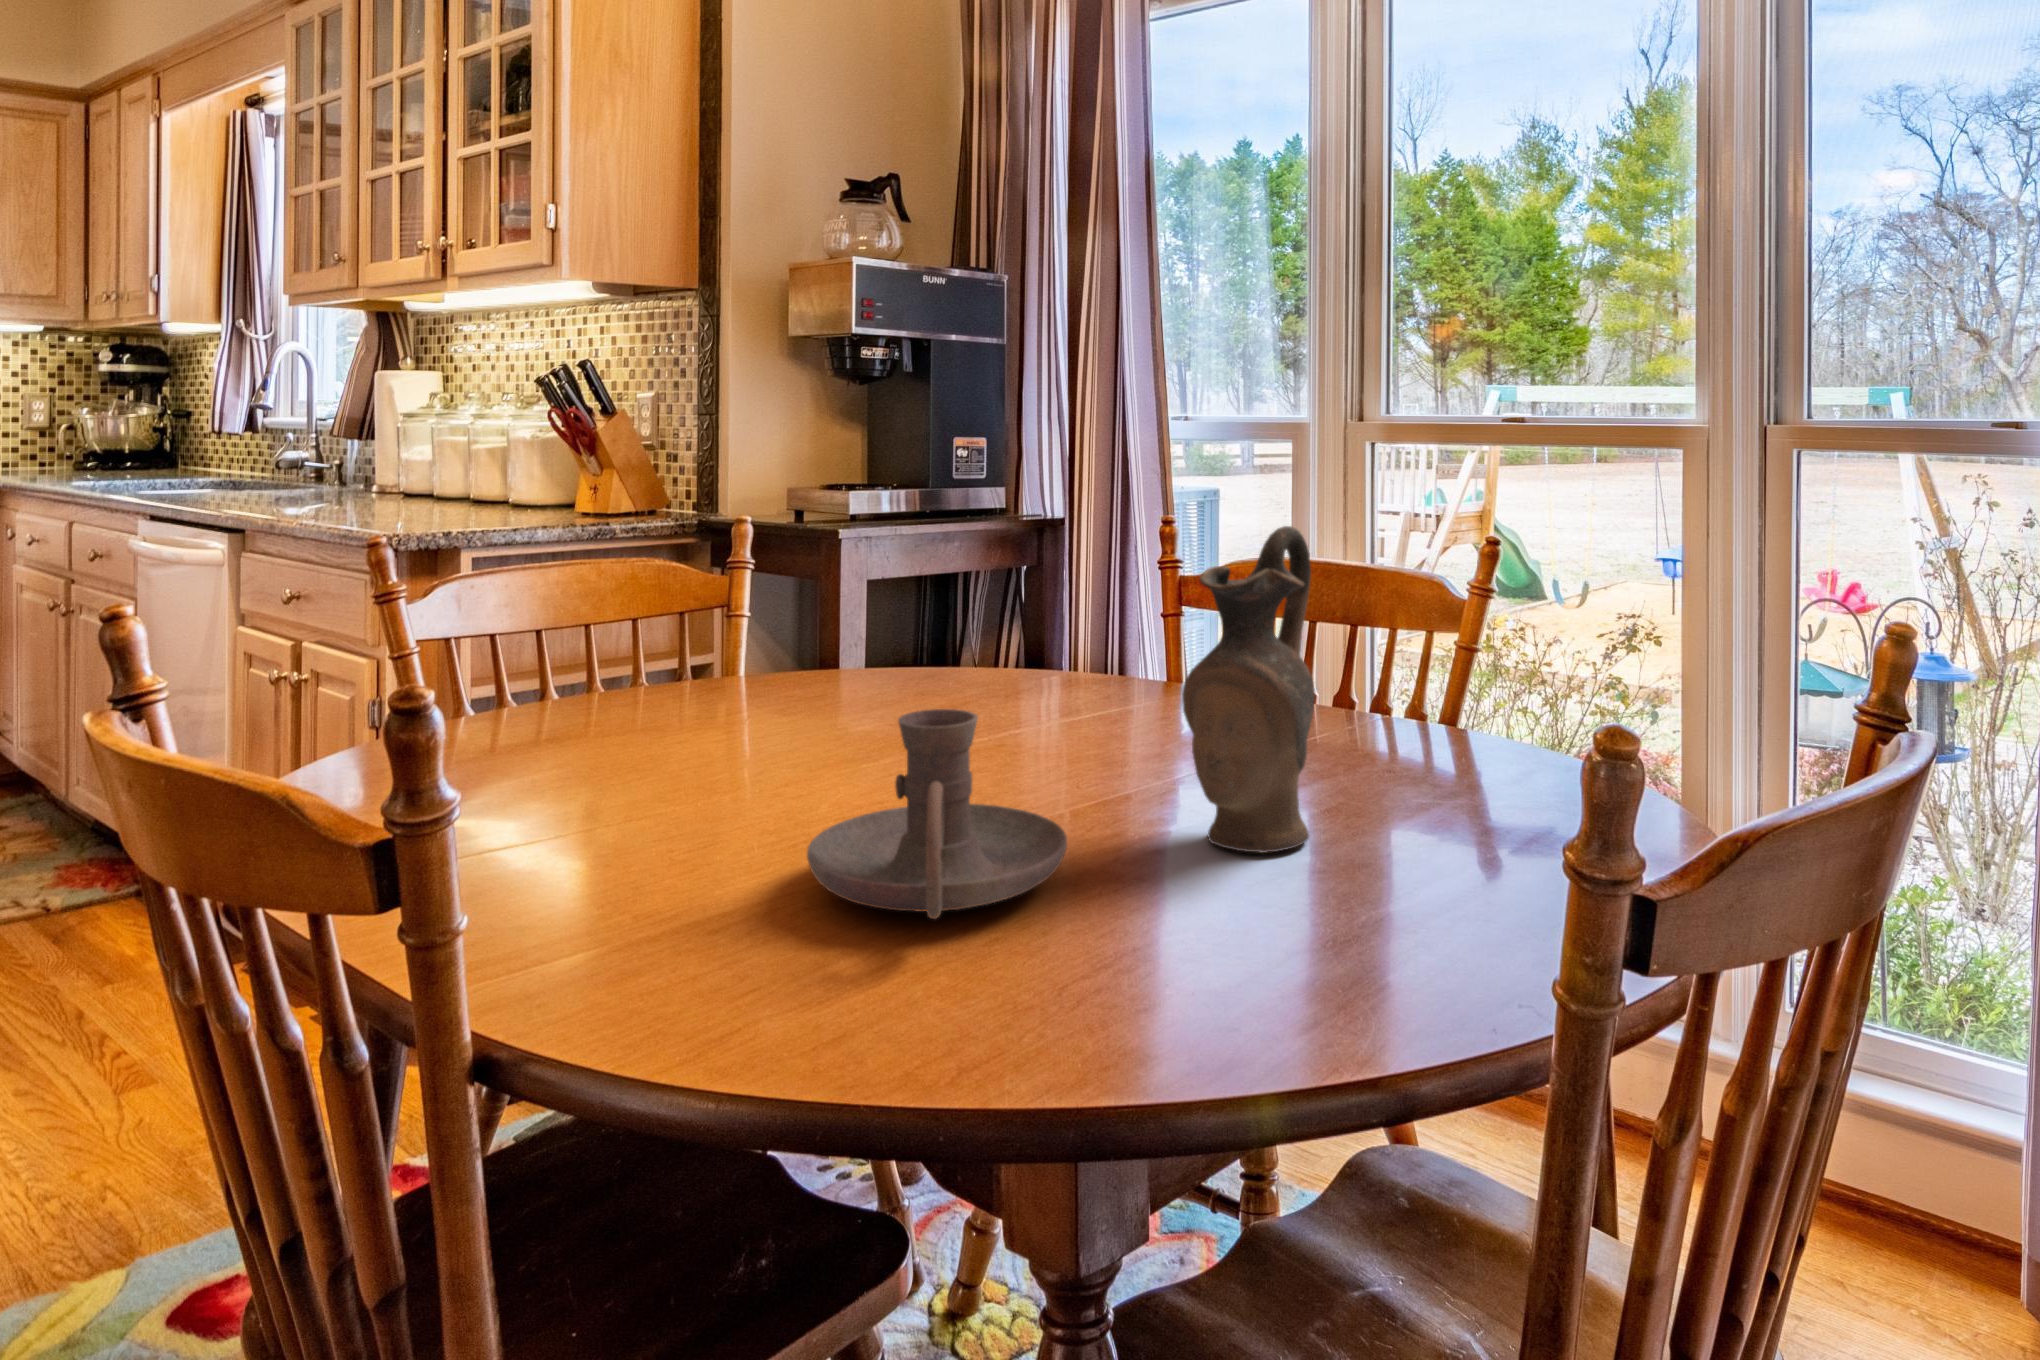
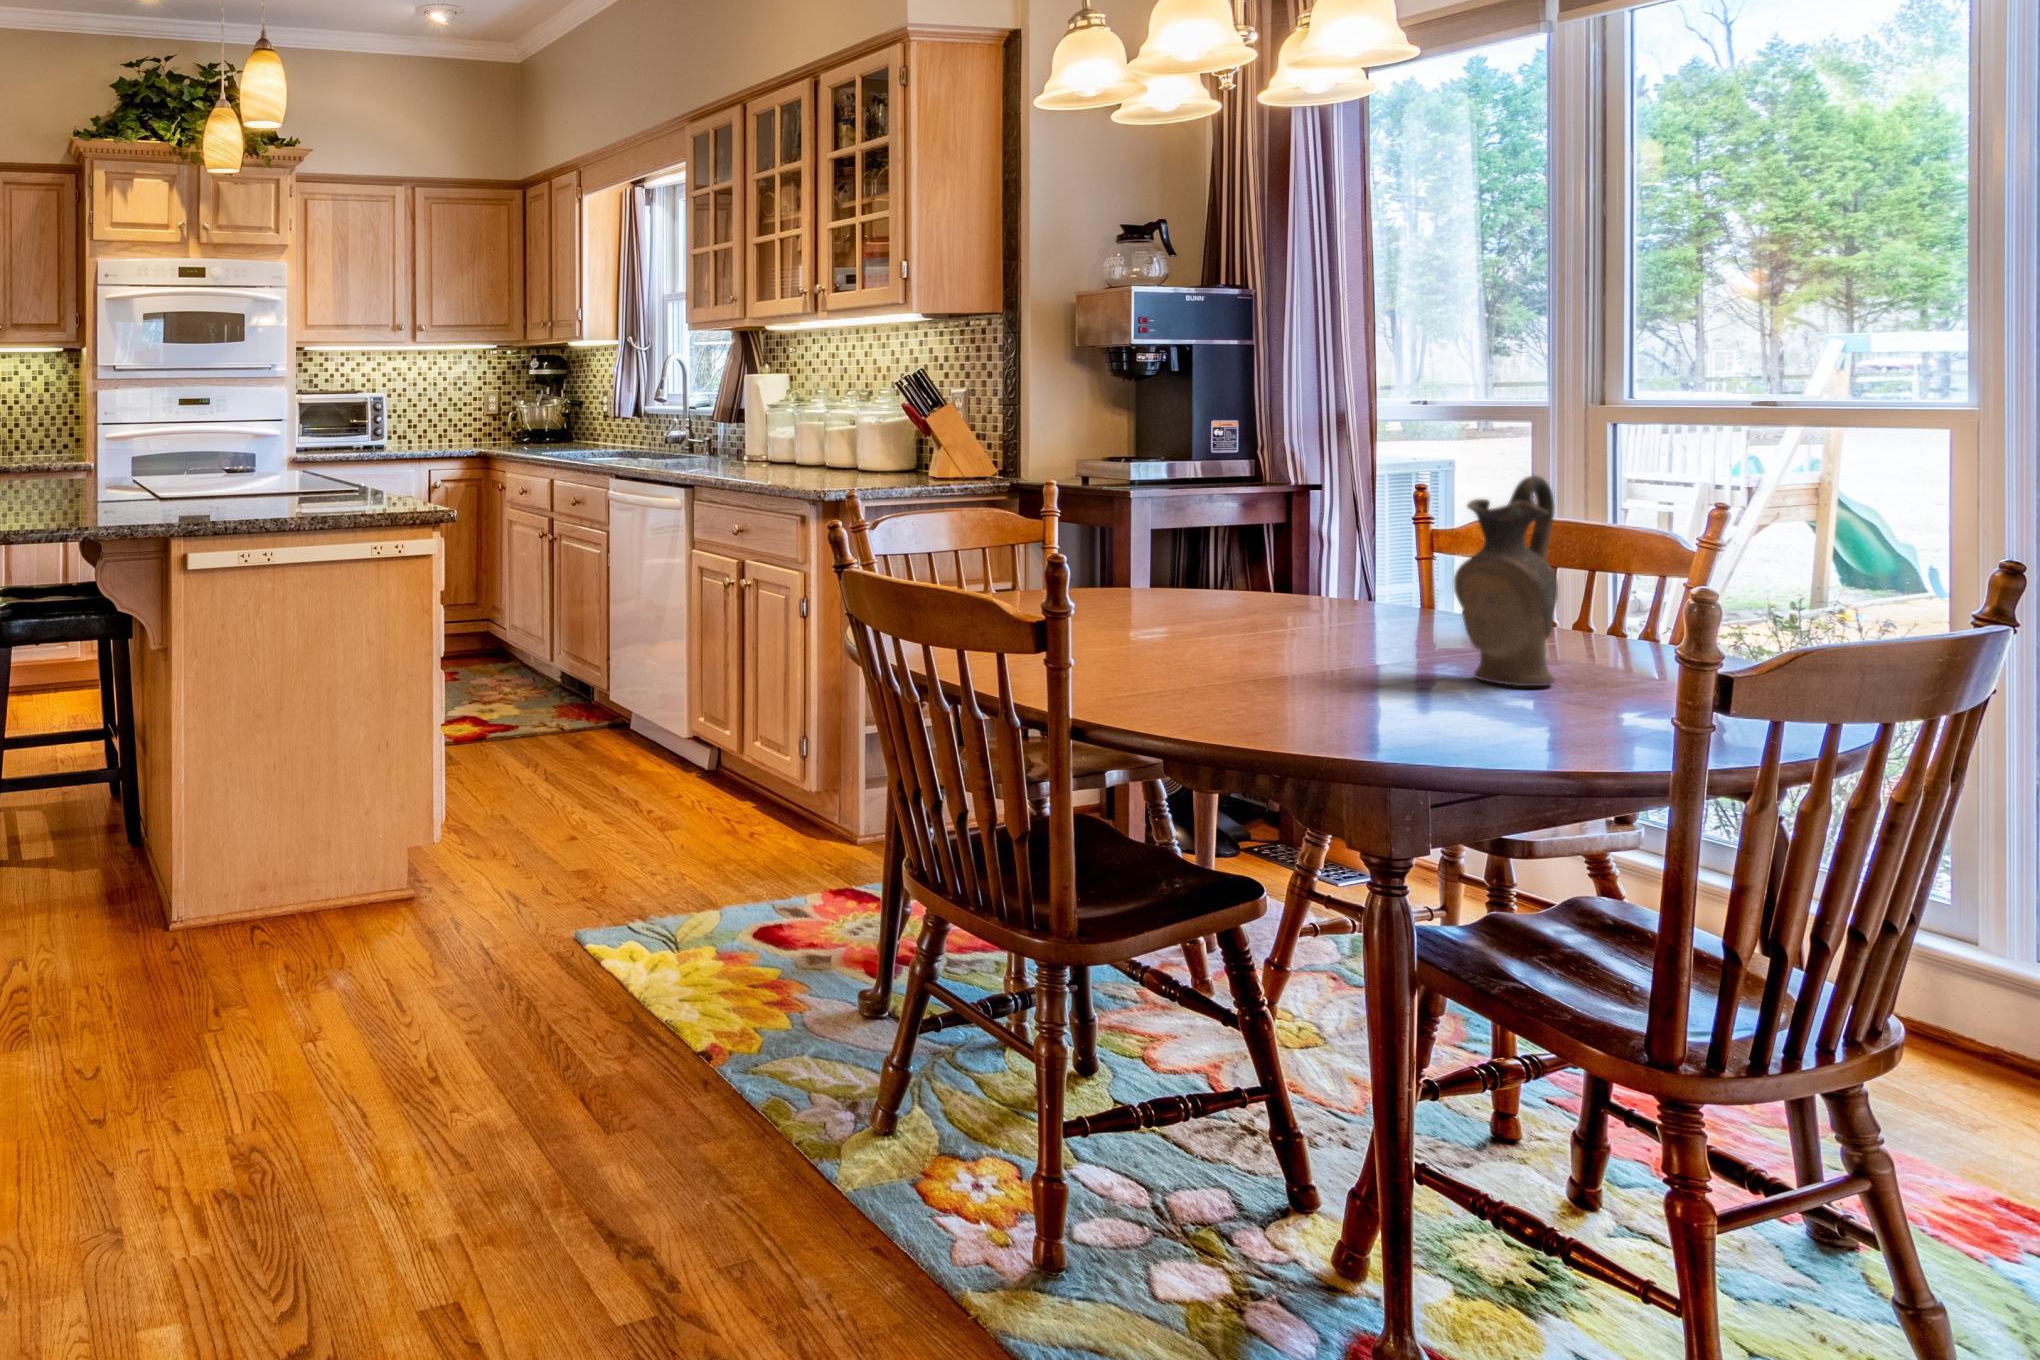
candle holder: present [807,709,1067,919] -> none [1202,575,1375,685]

